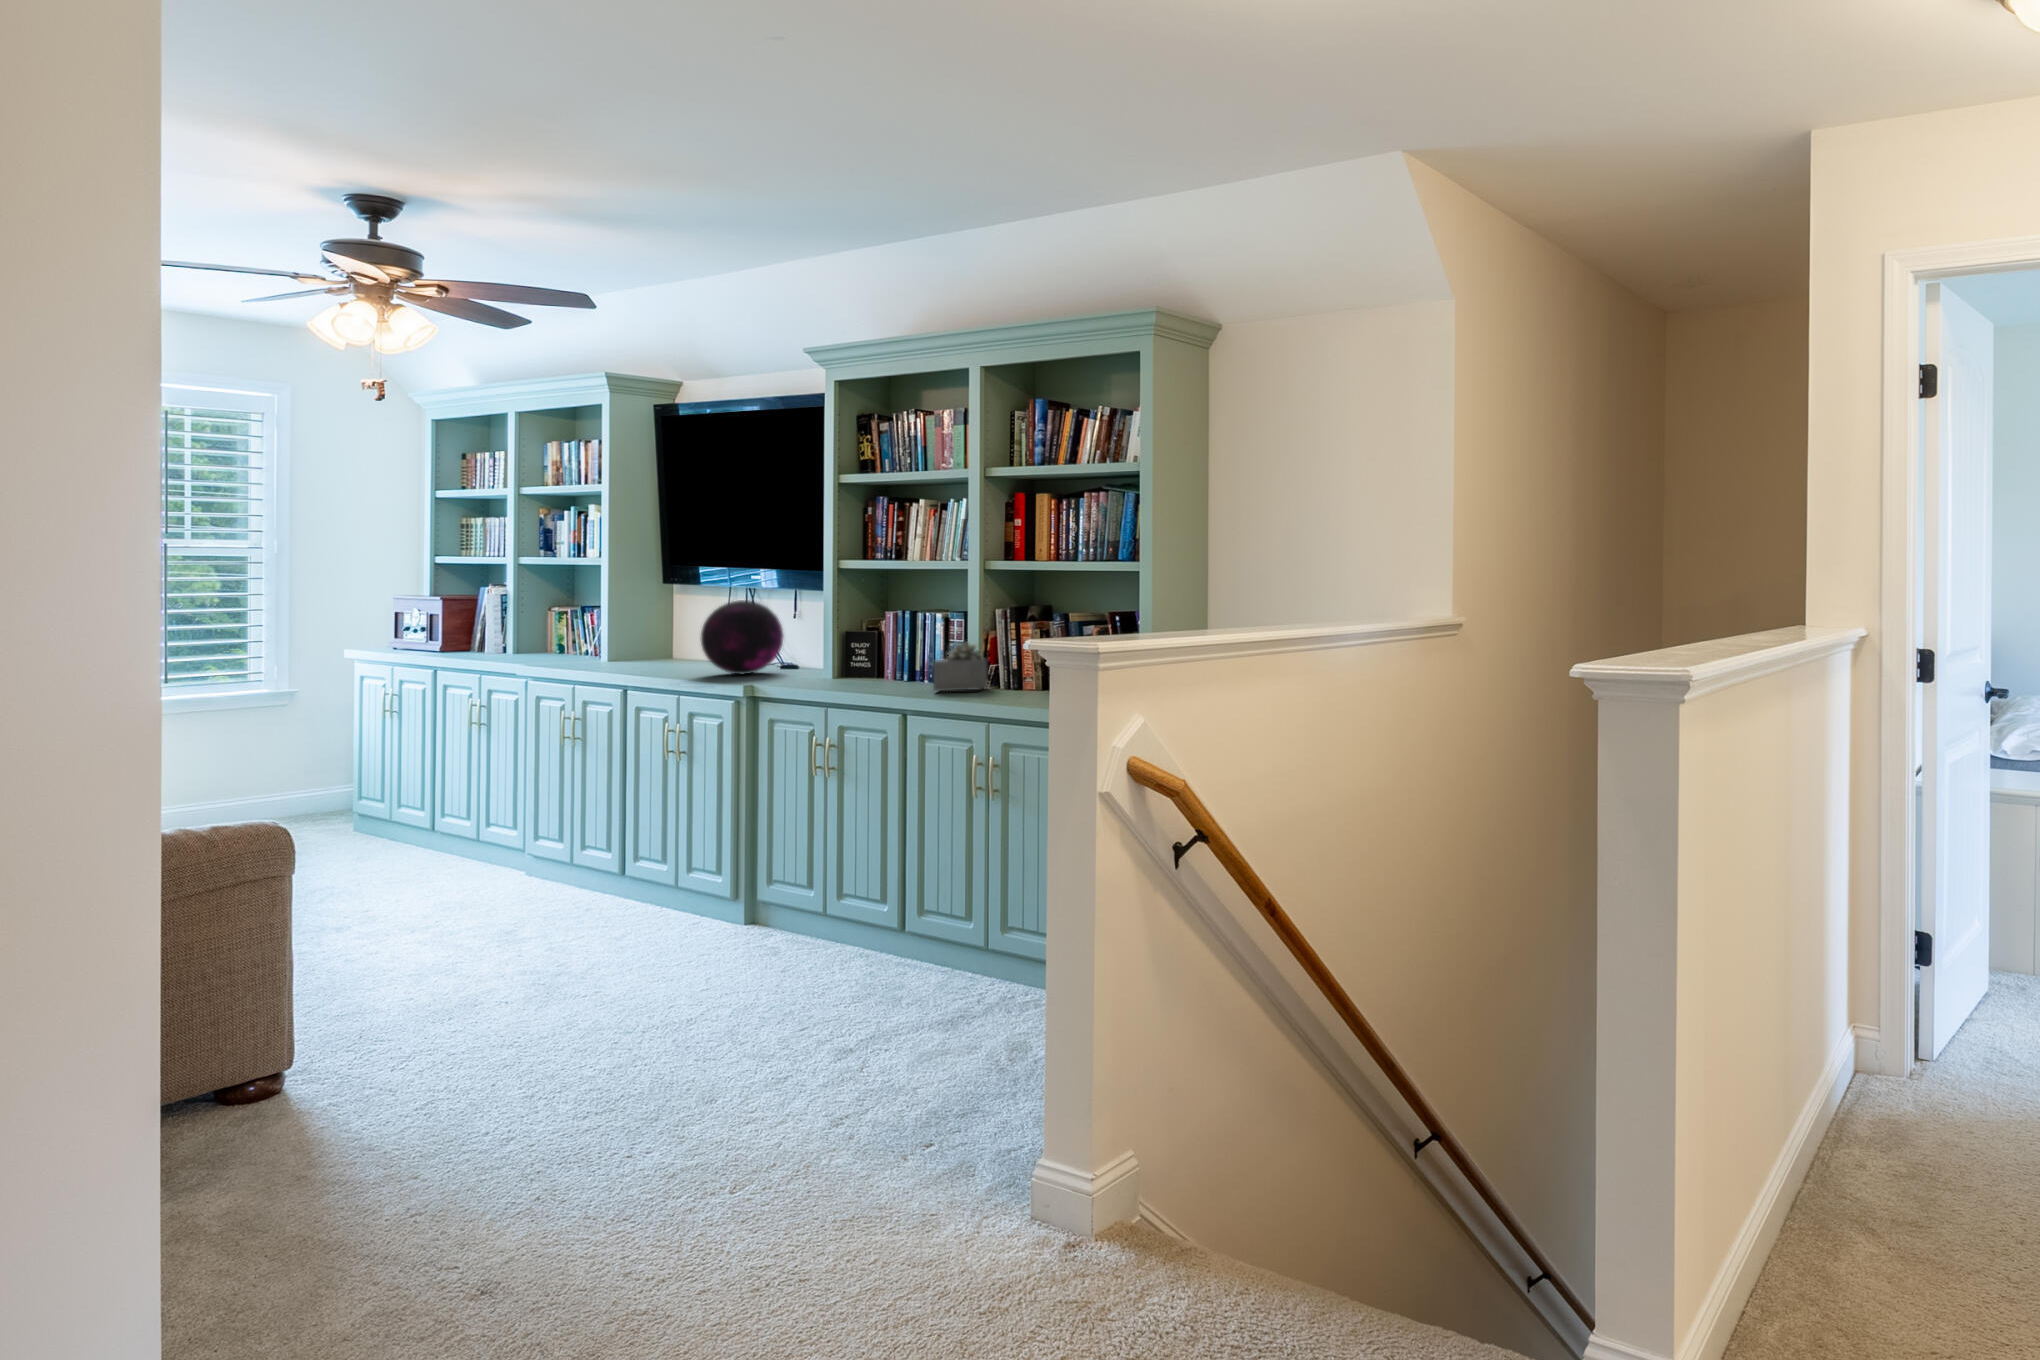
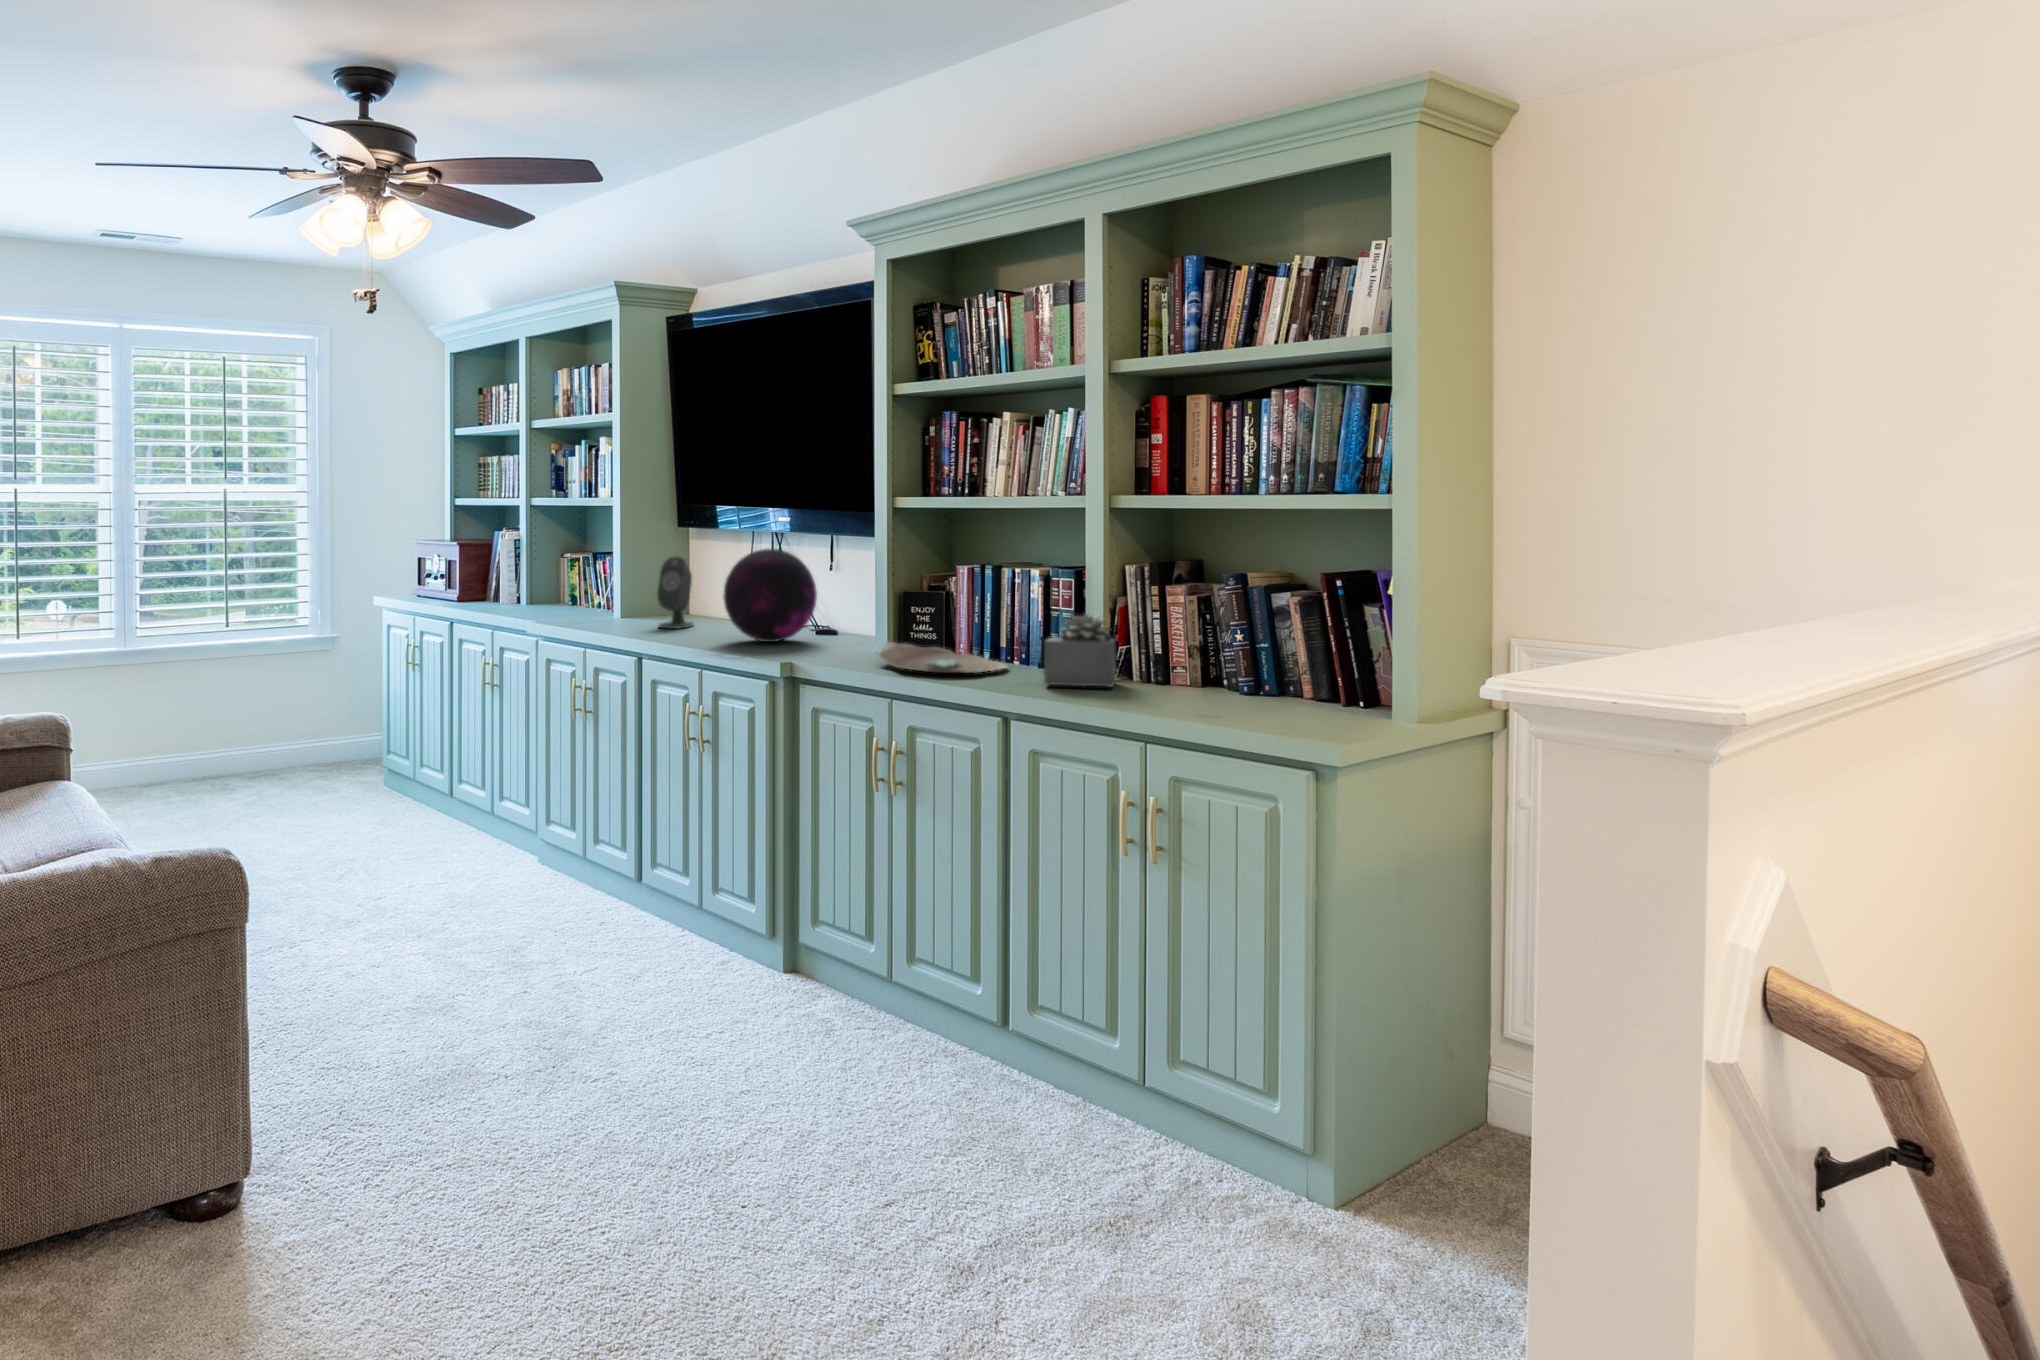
speaker: none [644,608,680,668] -> present [657,556,693,629]
decorative bowl: none [821,668,920,687] -> present [879,642,1007,673]

